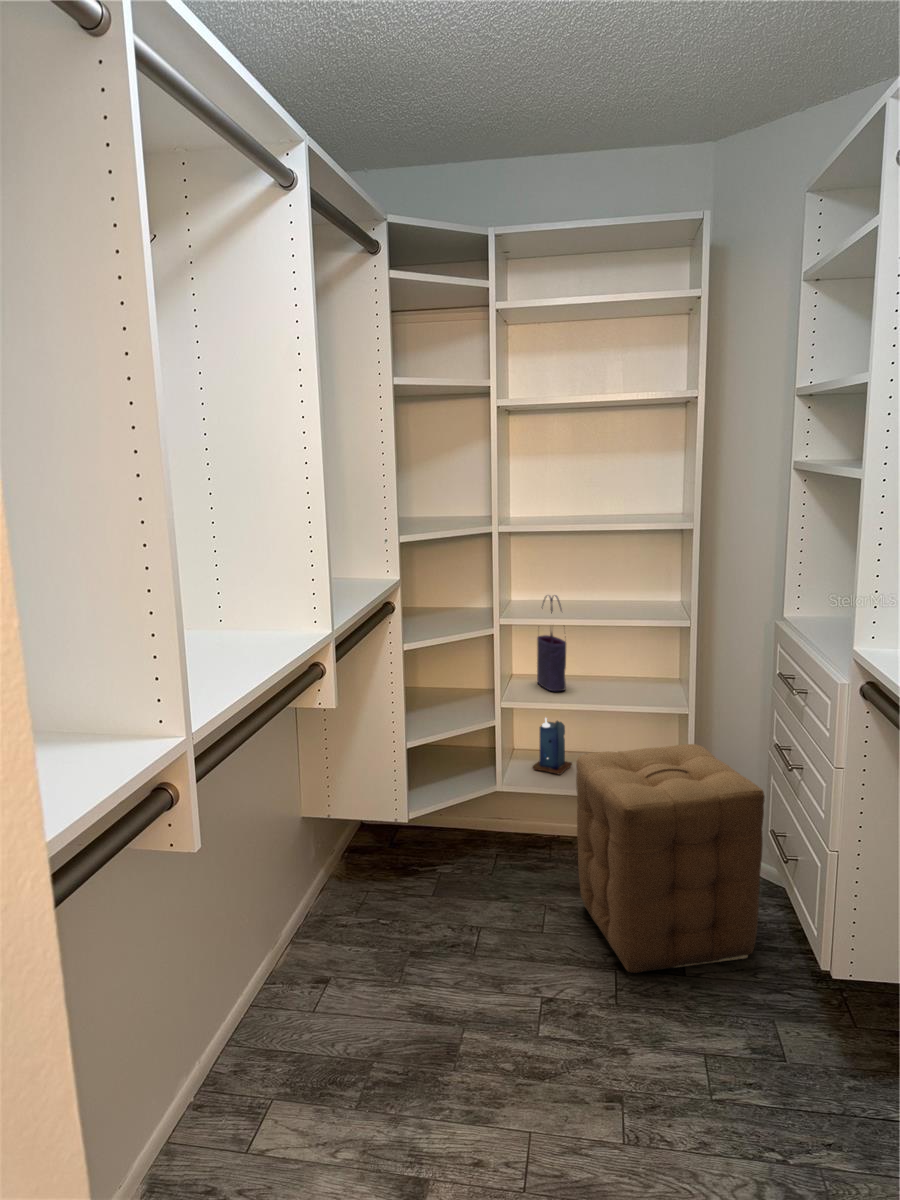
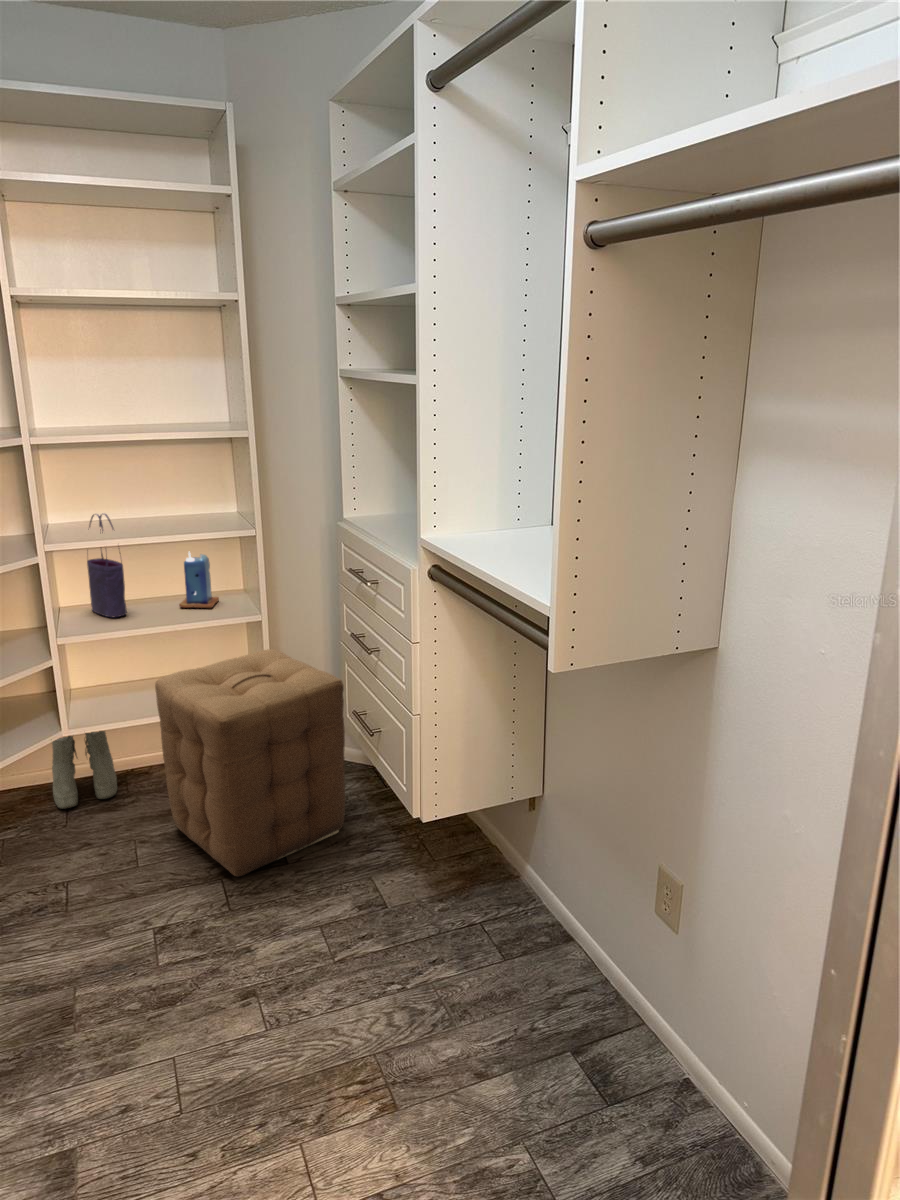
candle: present [532,718,572,775] -> present [179,552,219,608]
boots: none [487,788,541,861] -> present [52,731,117,809]

